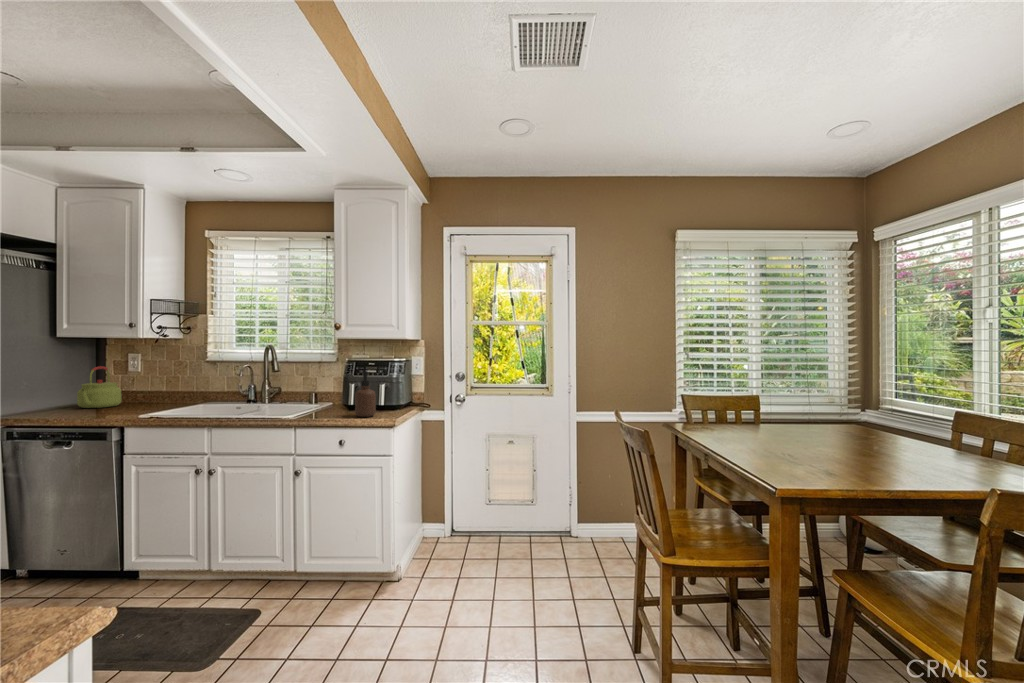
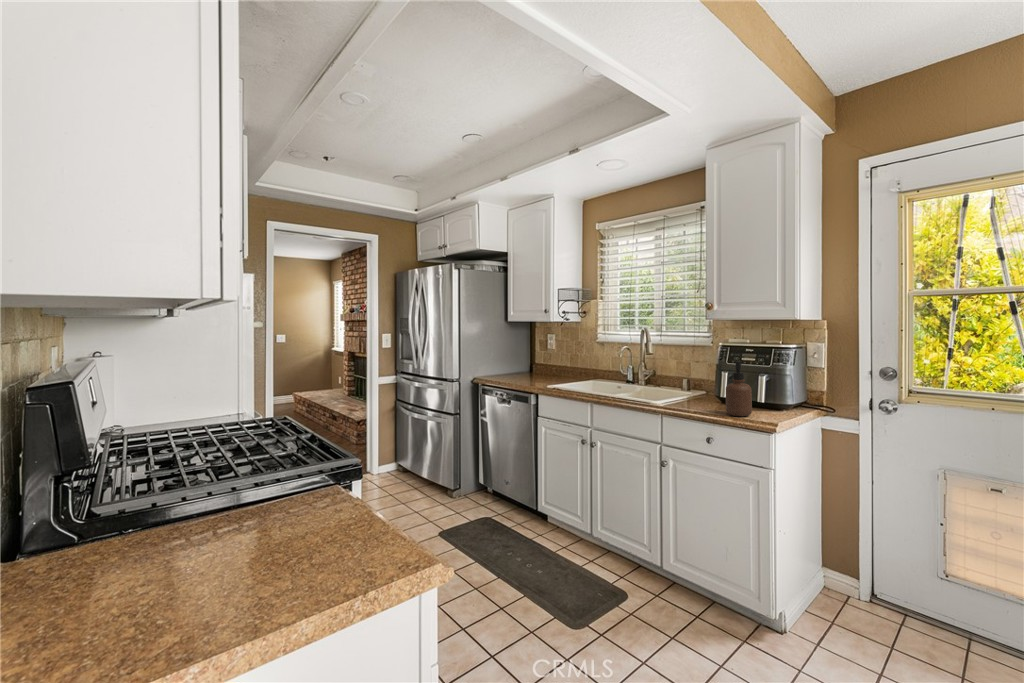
kettle: present [77,366,121,408] -> none [516,345,542,377]

